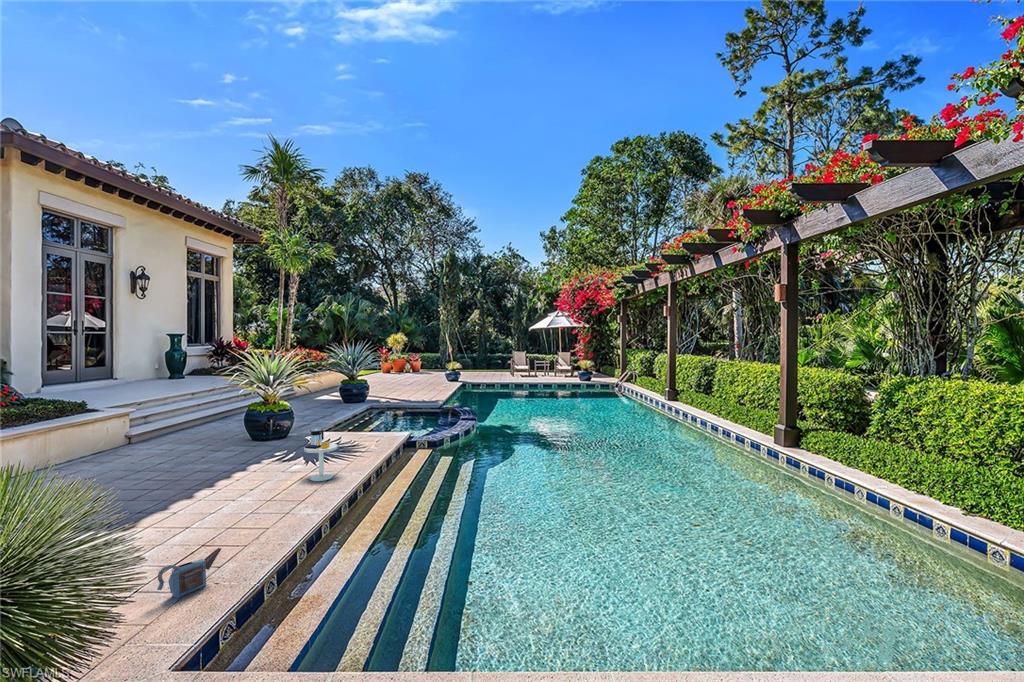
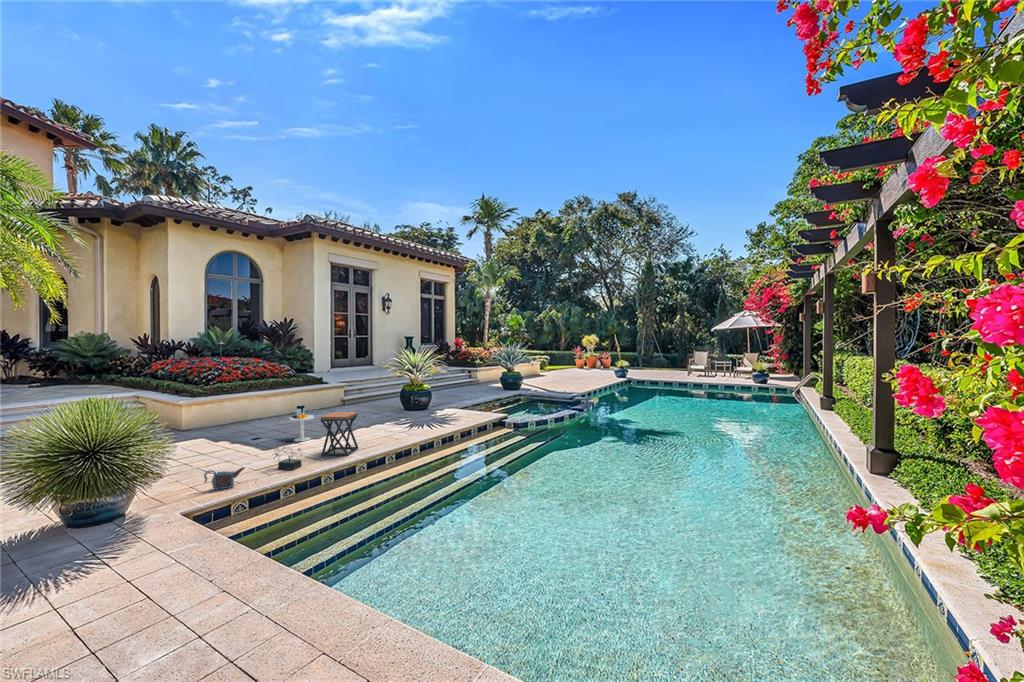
side table: present [304,429,338,481] -> present [290,405,314,441]
stool: none [256,443,304,515] -> present [321,412,358,456]
decorative plant: none [213,500,269,545] -> present [273,443,302,470]

